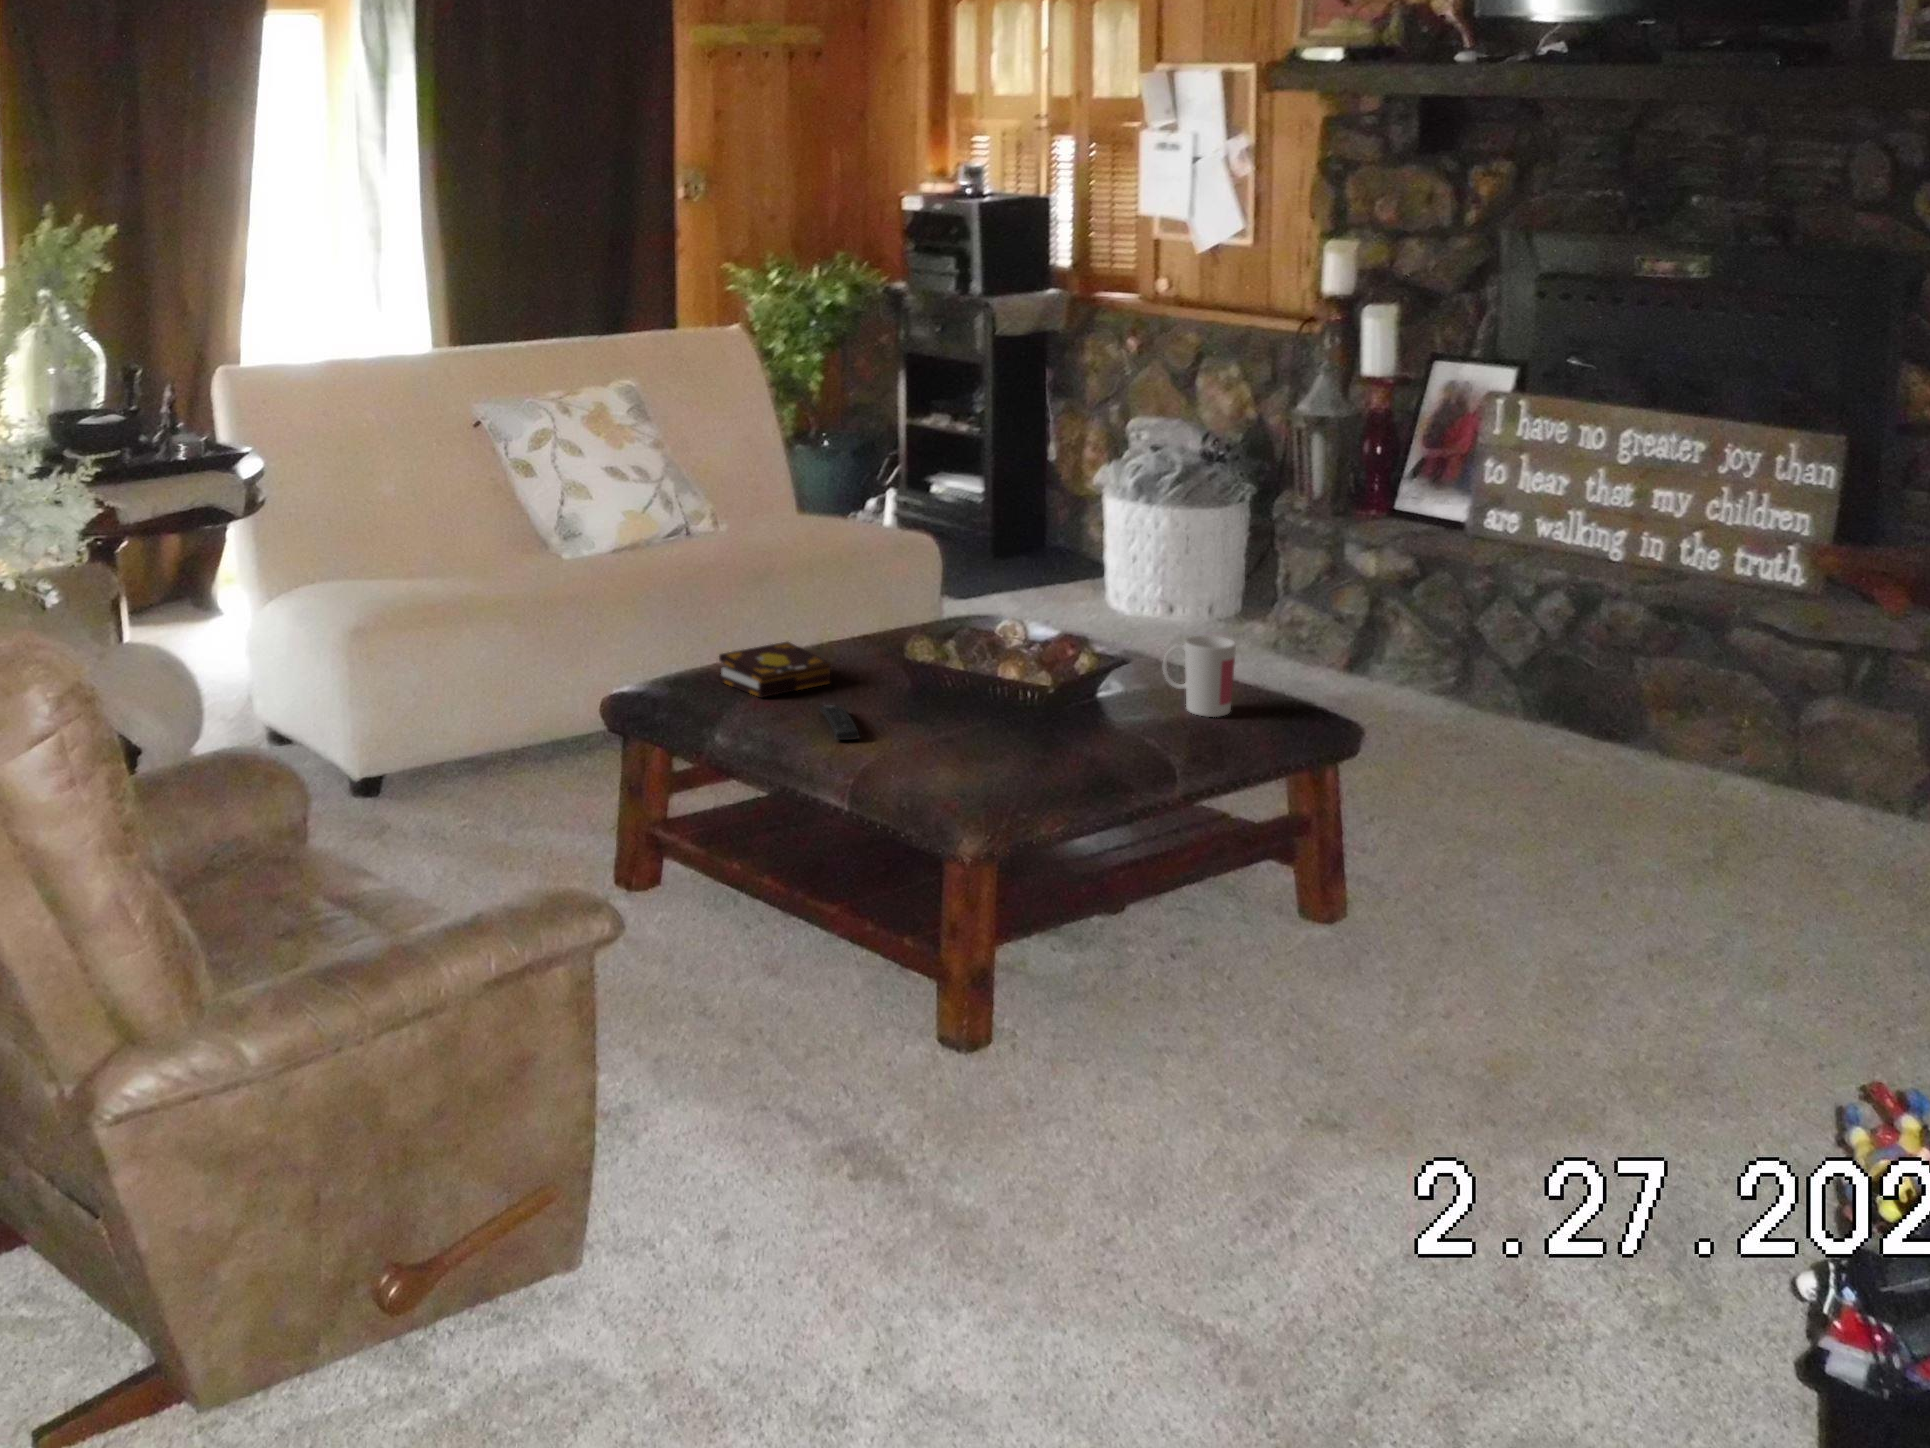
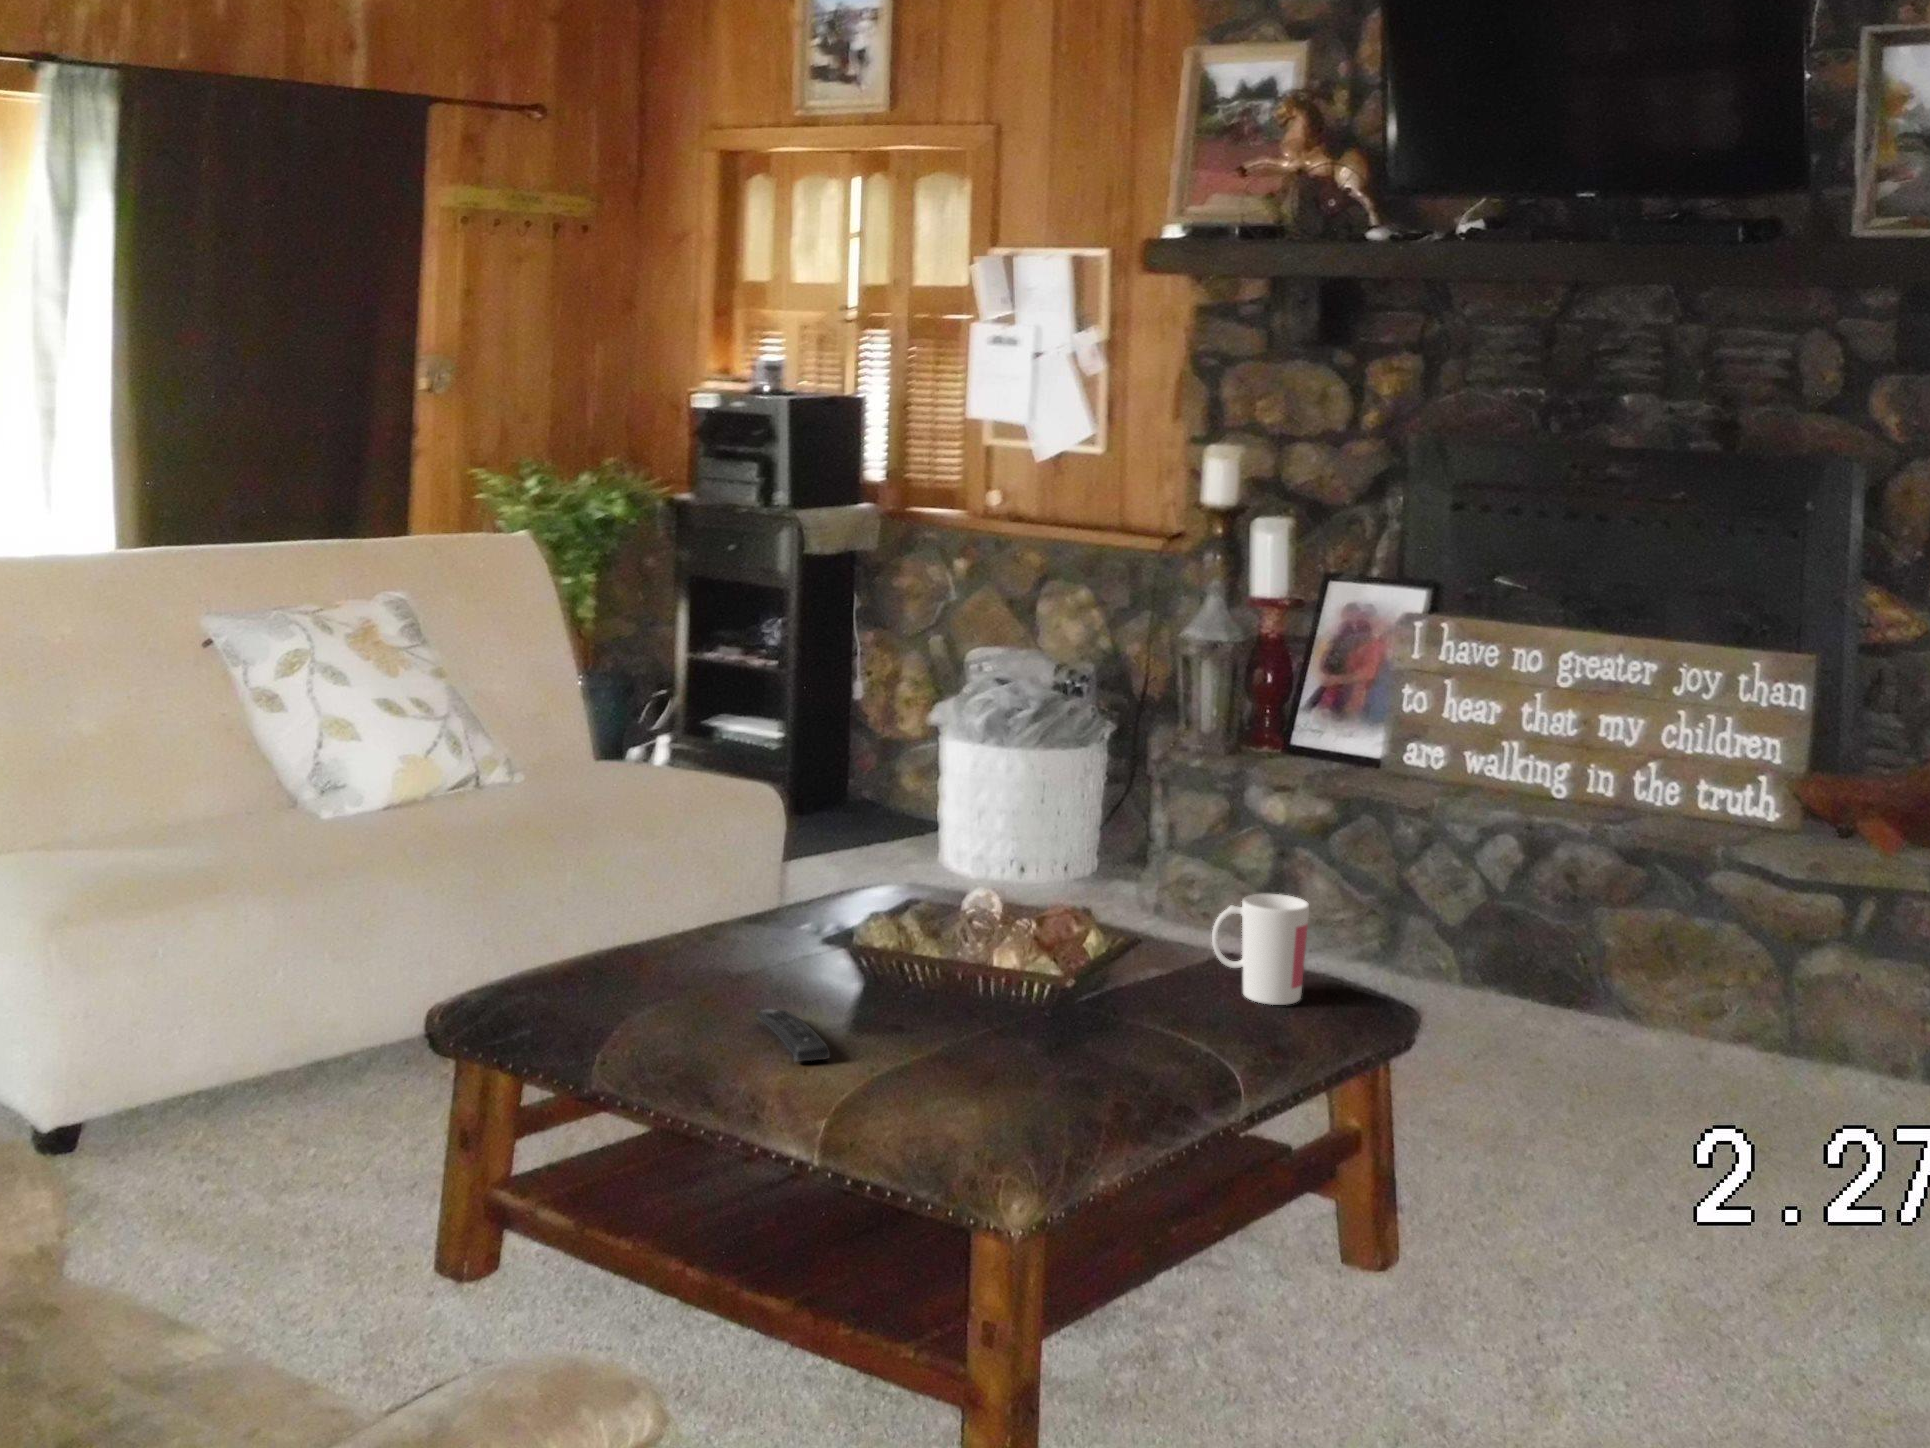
book: present [719,642,831,697] -> none [592,920,753,1003]

